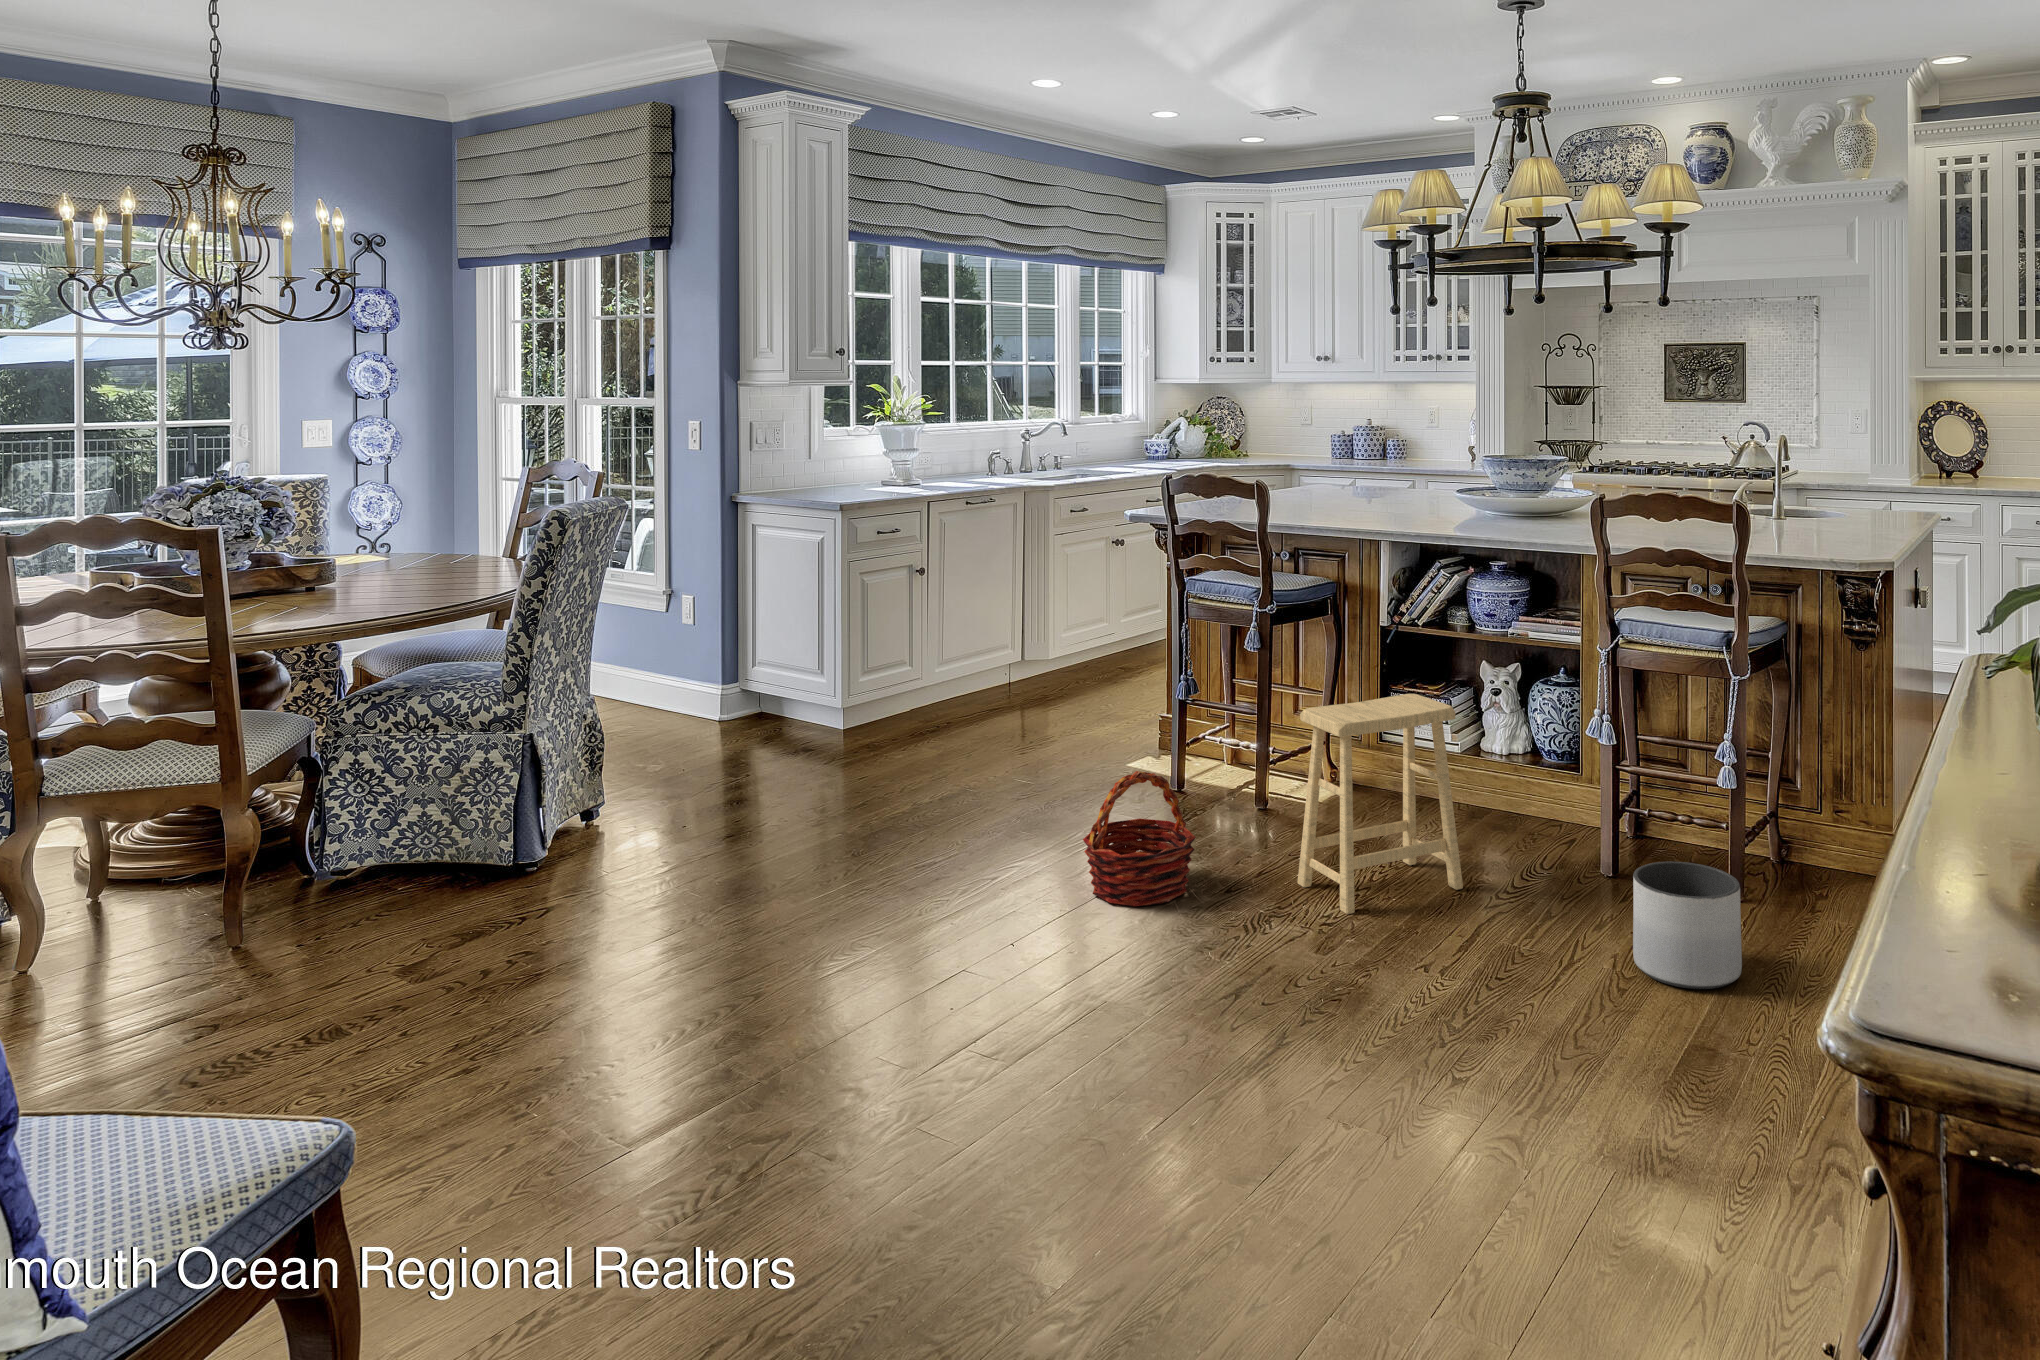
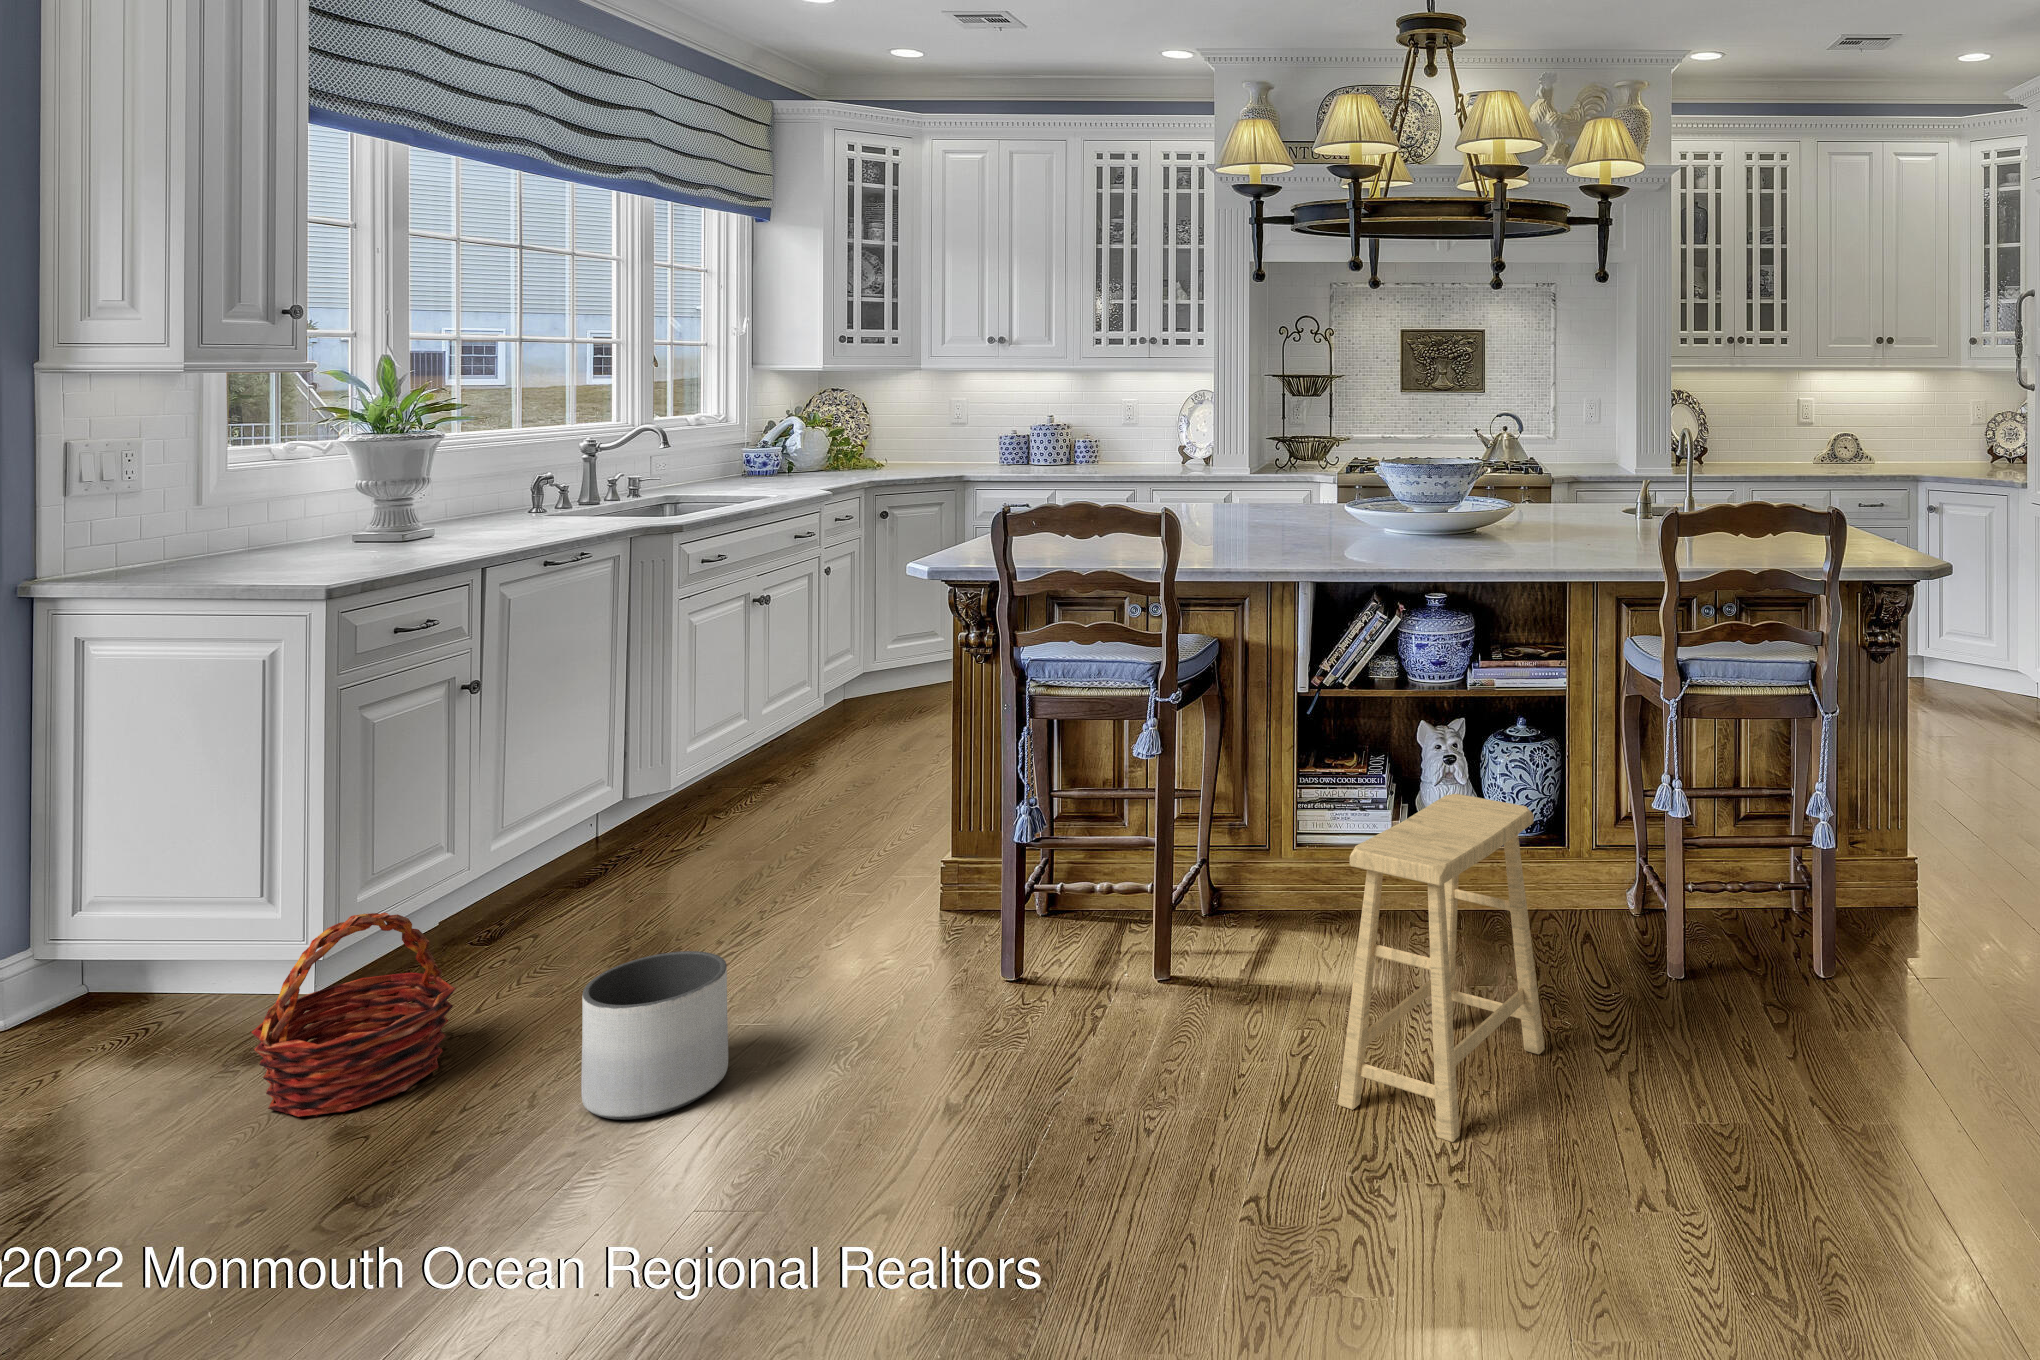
basket: present [1083,771,1196,906] -> present [252,913,455,1117]
planter: present [1633,862,1742,989] -> present [581,951,728,1120]

